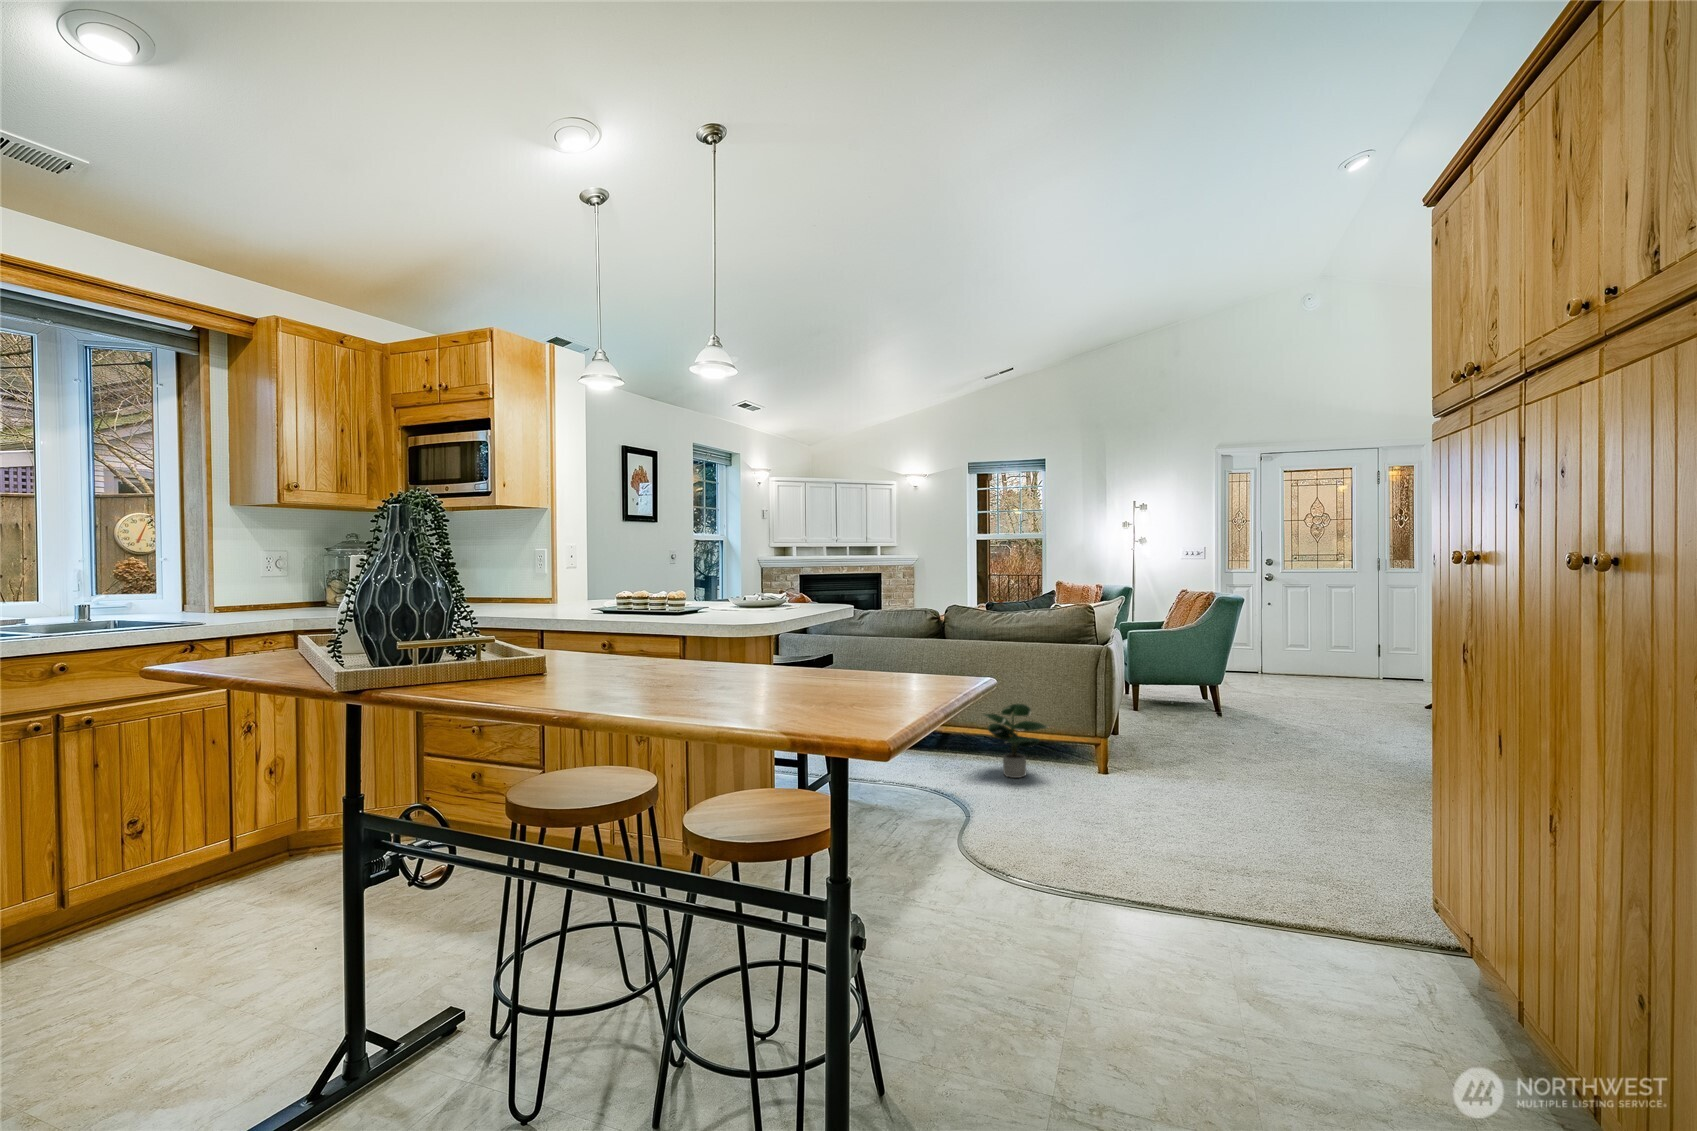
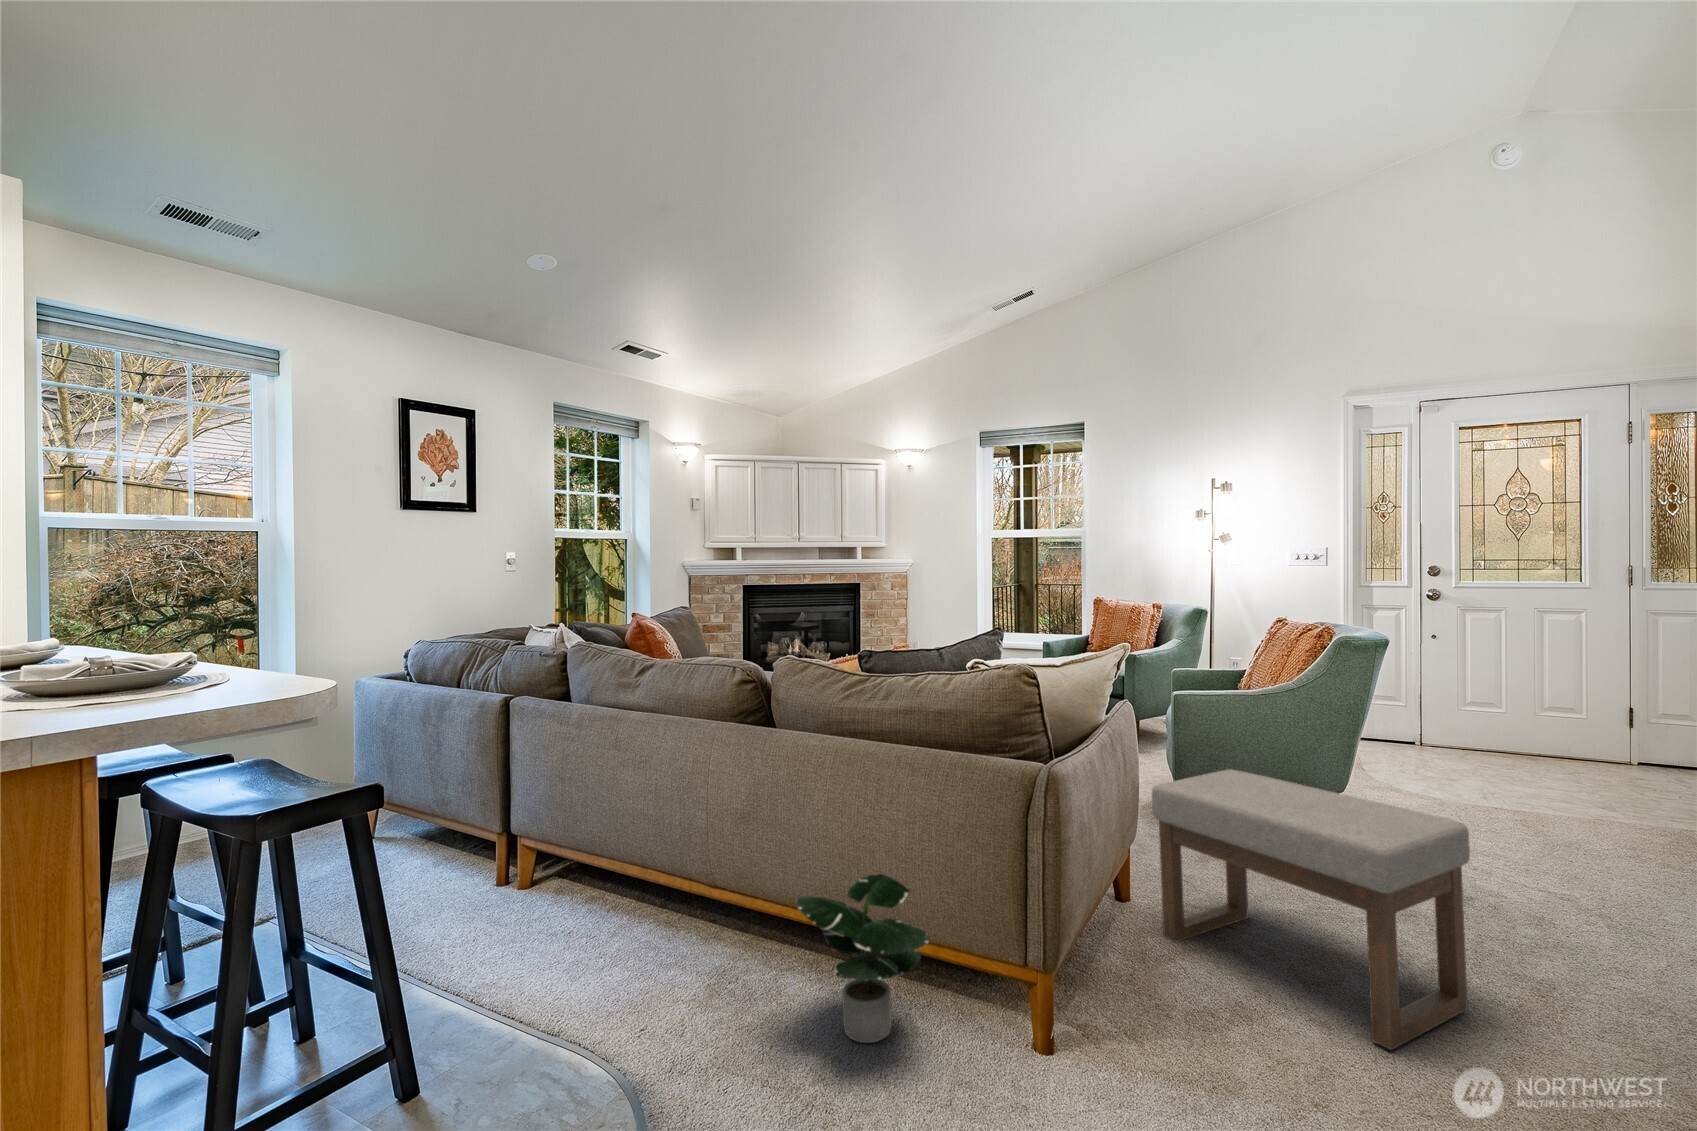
ottoman: none [1131,663,1278,769] -> present [1152,769,1470,1050]

